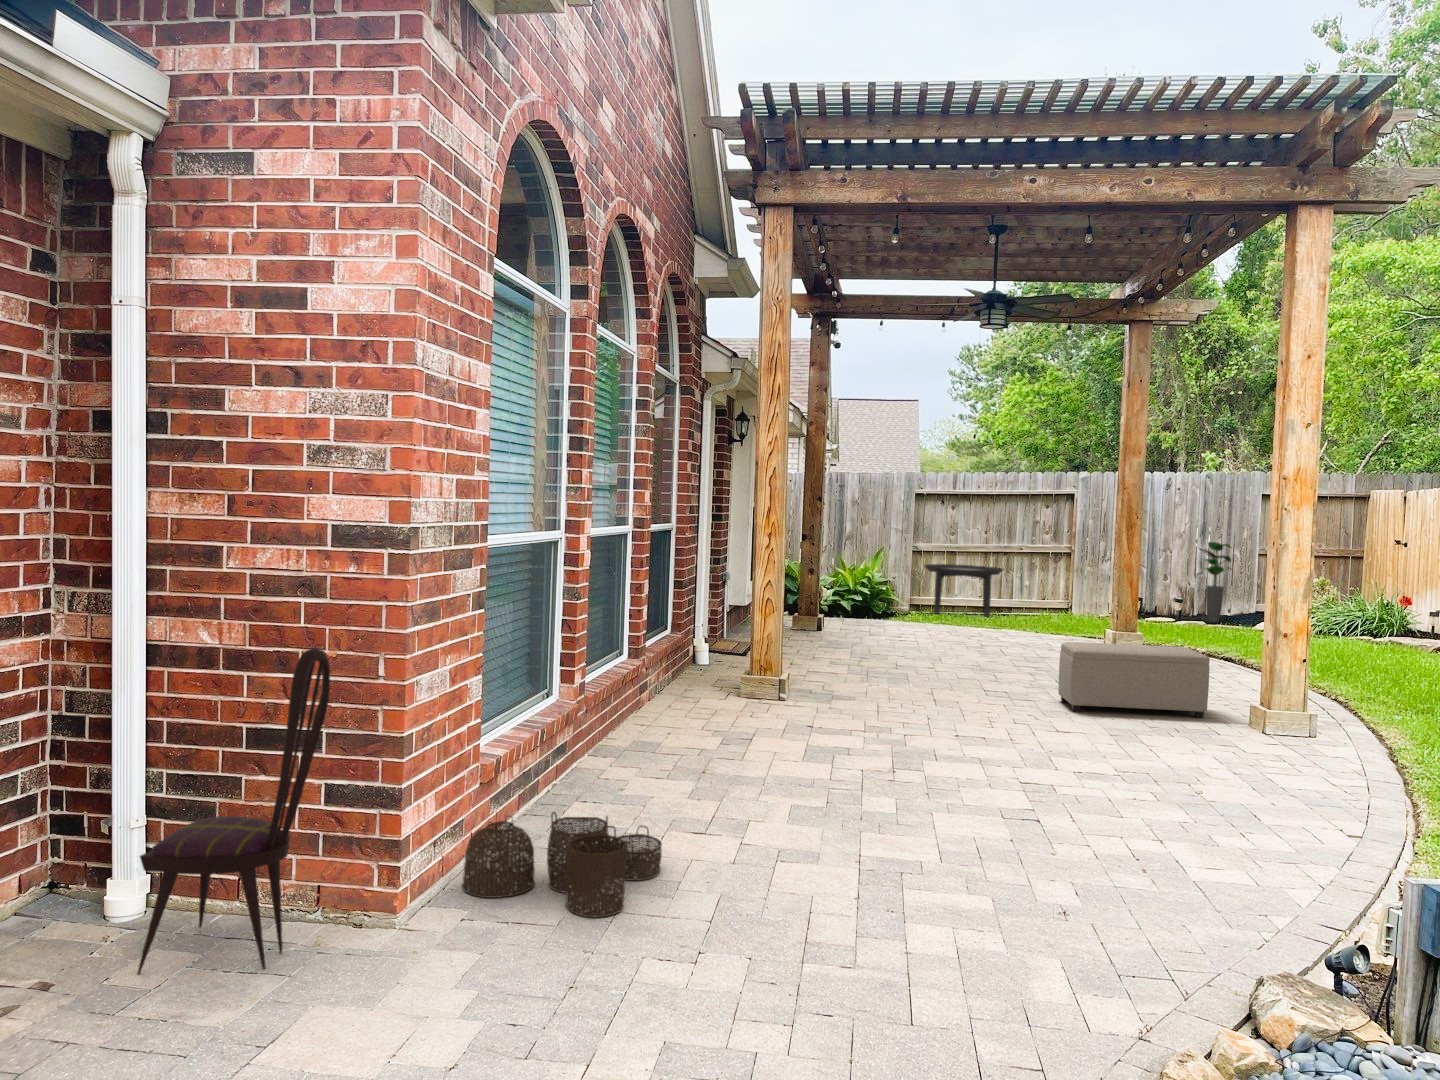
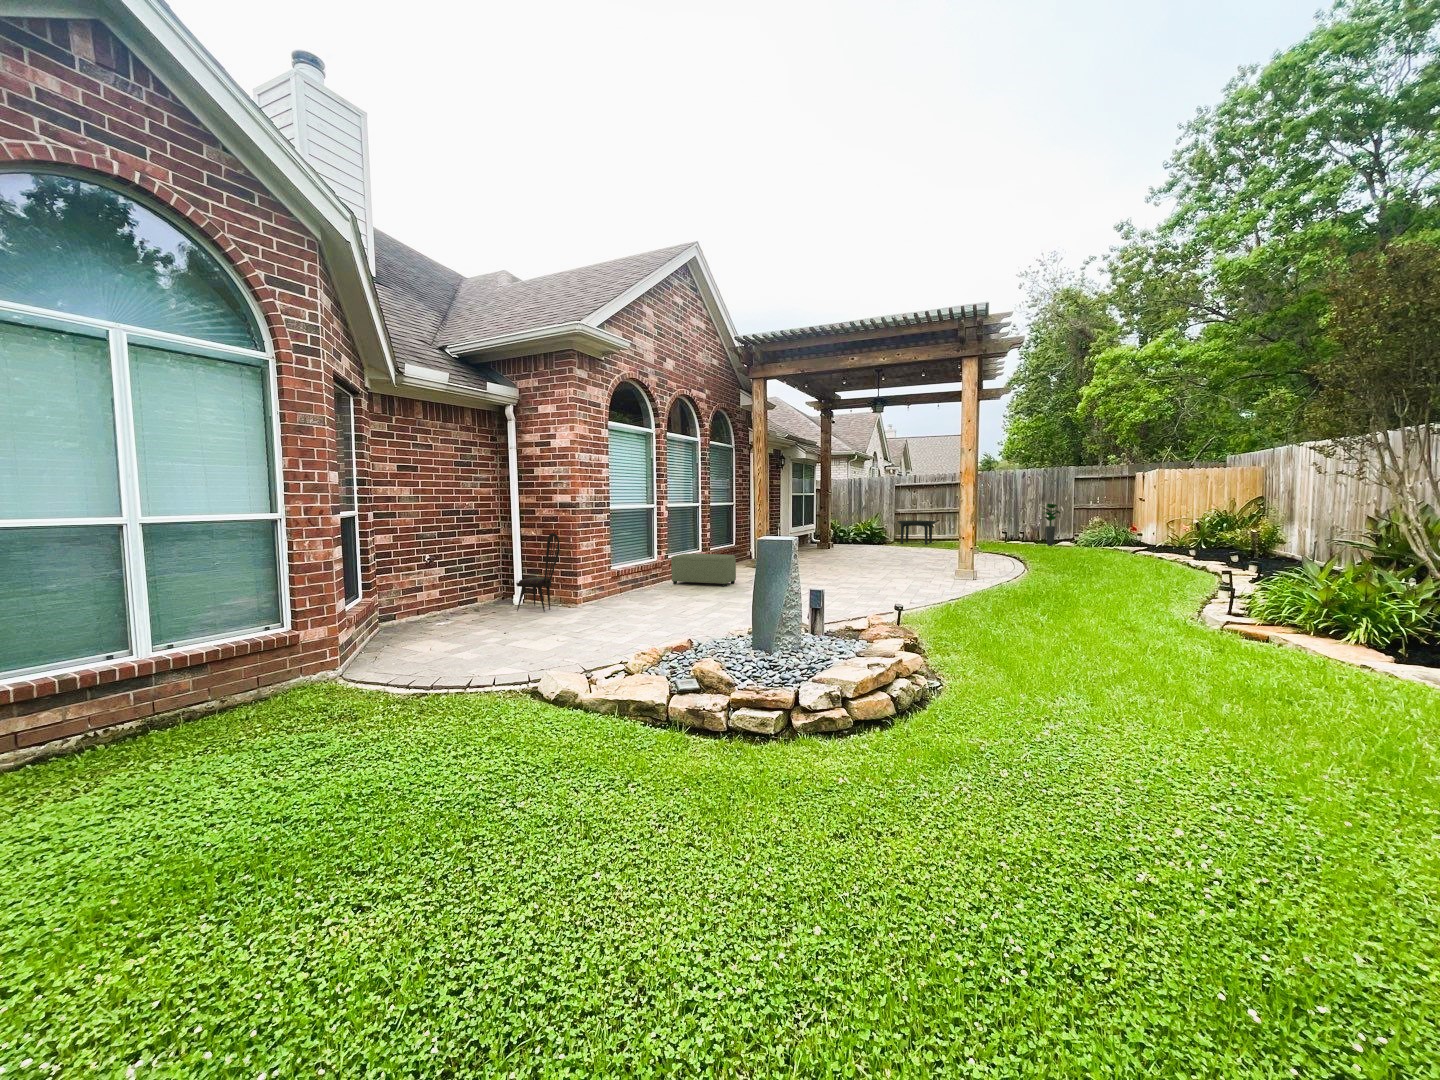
ottoman: present [1058,642,1210,718] -> present [671,554,736,587]
woven basket: present [462,812,662,918] -> none [602,583,660,608]

